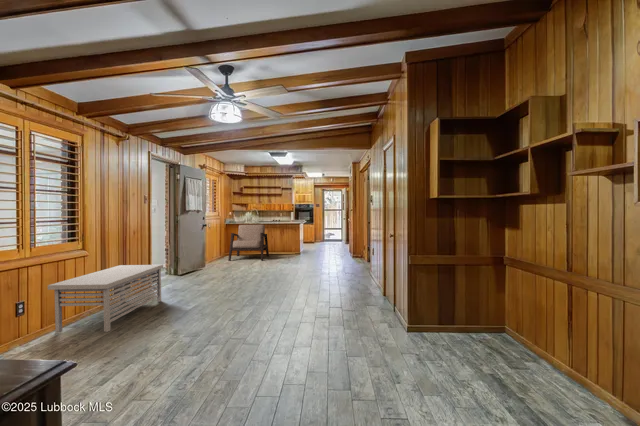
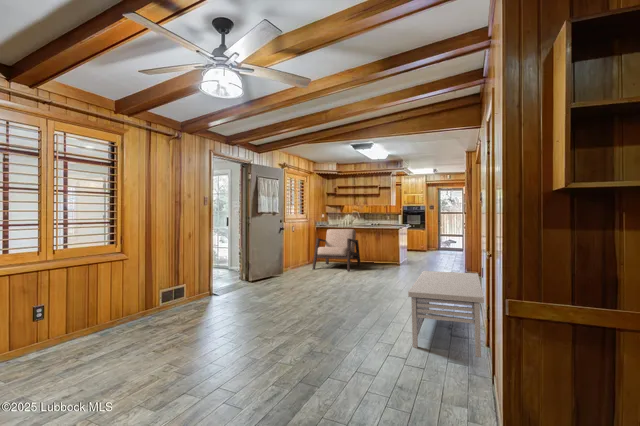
storage bench: present [48,265,163,332] -> present [408,271,484,358]

